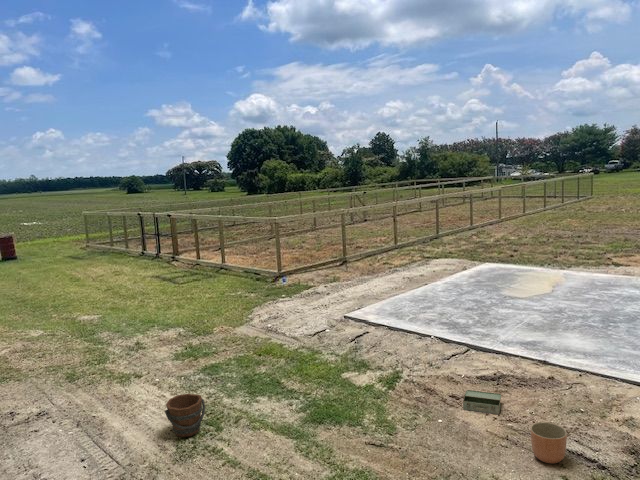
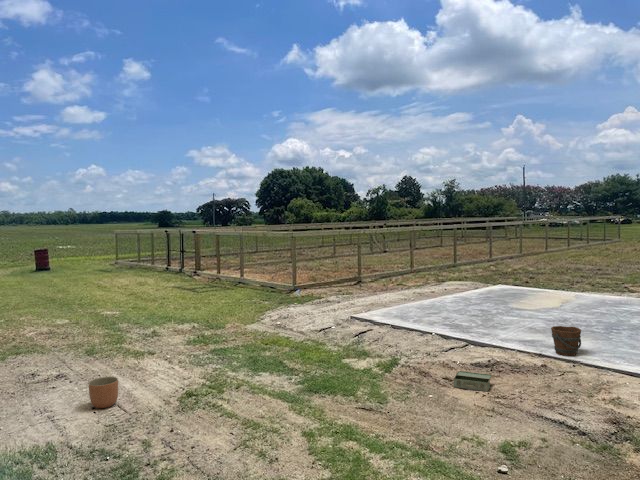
bucket: present [165,394,205,437] -> present [551,326,581,356]
planter: present [531,422,567,464] -> present [88,377,118,408]

